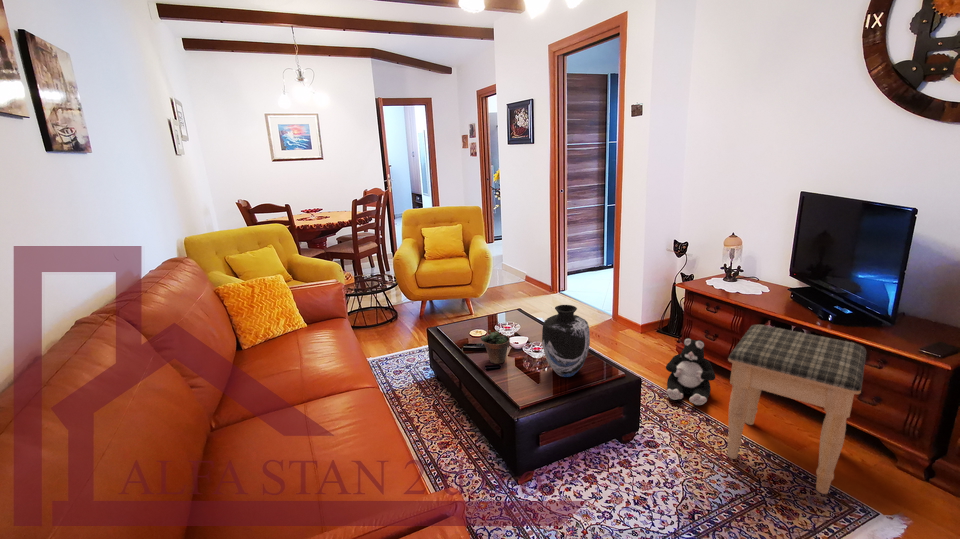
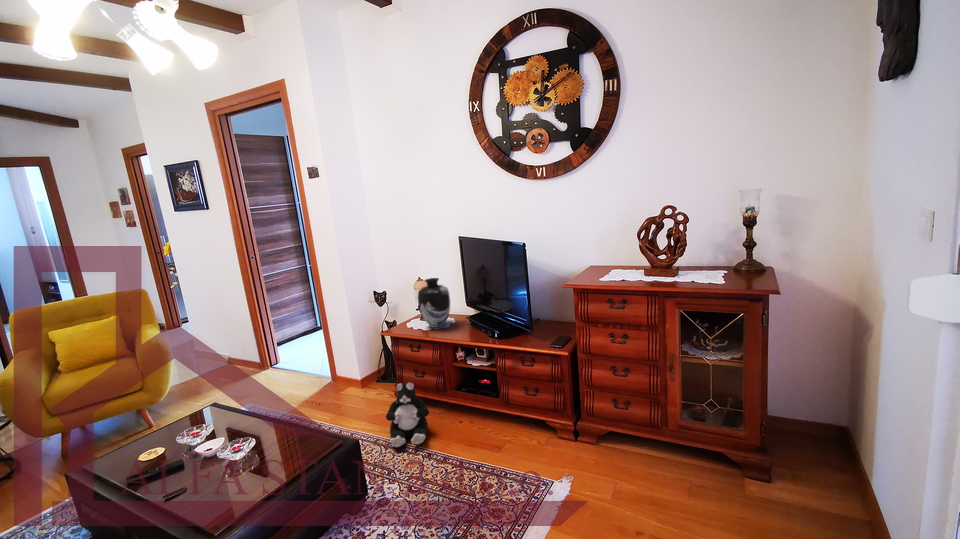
vase: present [542,305,590,377] -> present [418,278,450,327]
succulent plant: present [481,322,510,364] -> none [152,434,197,488]
footstool: present [727,325,866,494] -> none [428,352,522,484]

